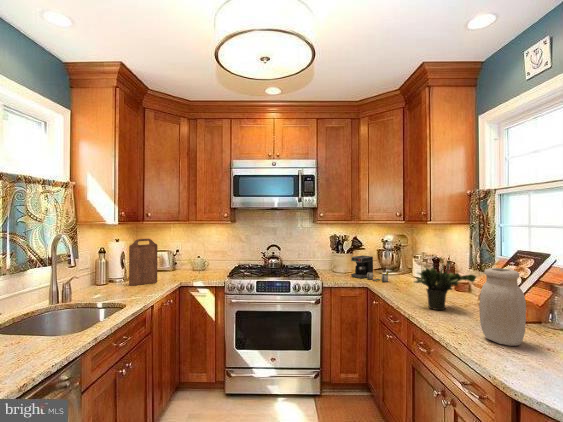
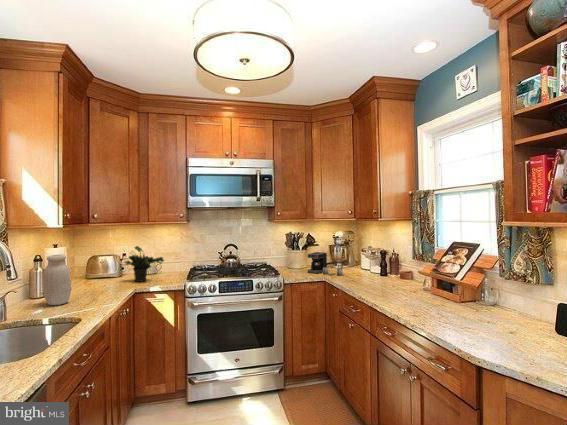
cutting board: present [129,239,158,286] -> none [75,243,109,296]
potted plant: present [414,258,476,310] -> present [125,246,164,282]
jar: present [479,268,526,346] -> present [43,254,71,305]

